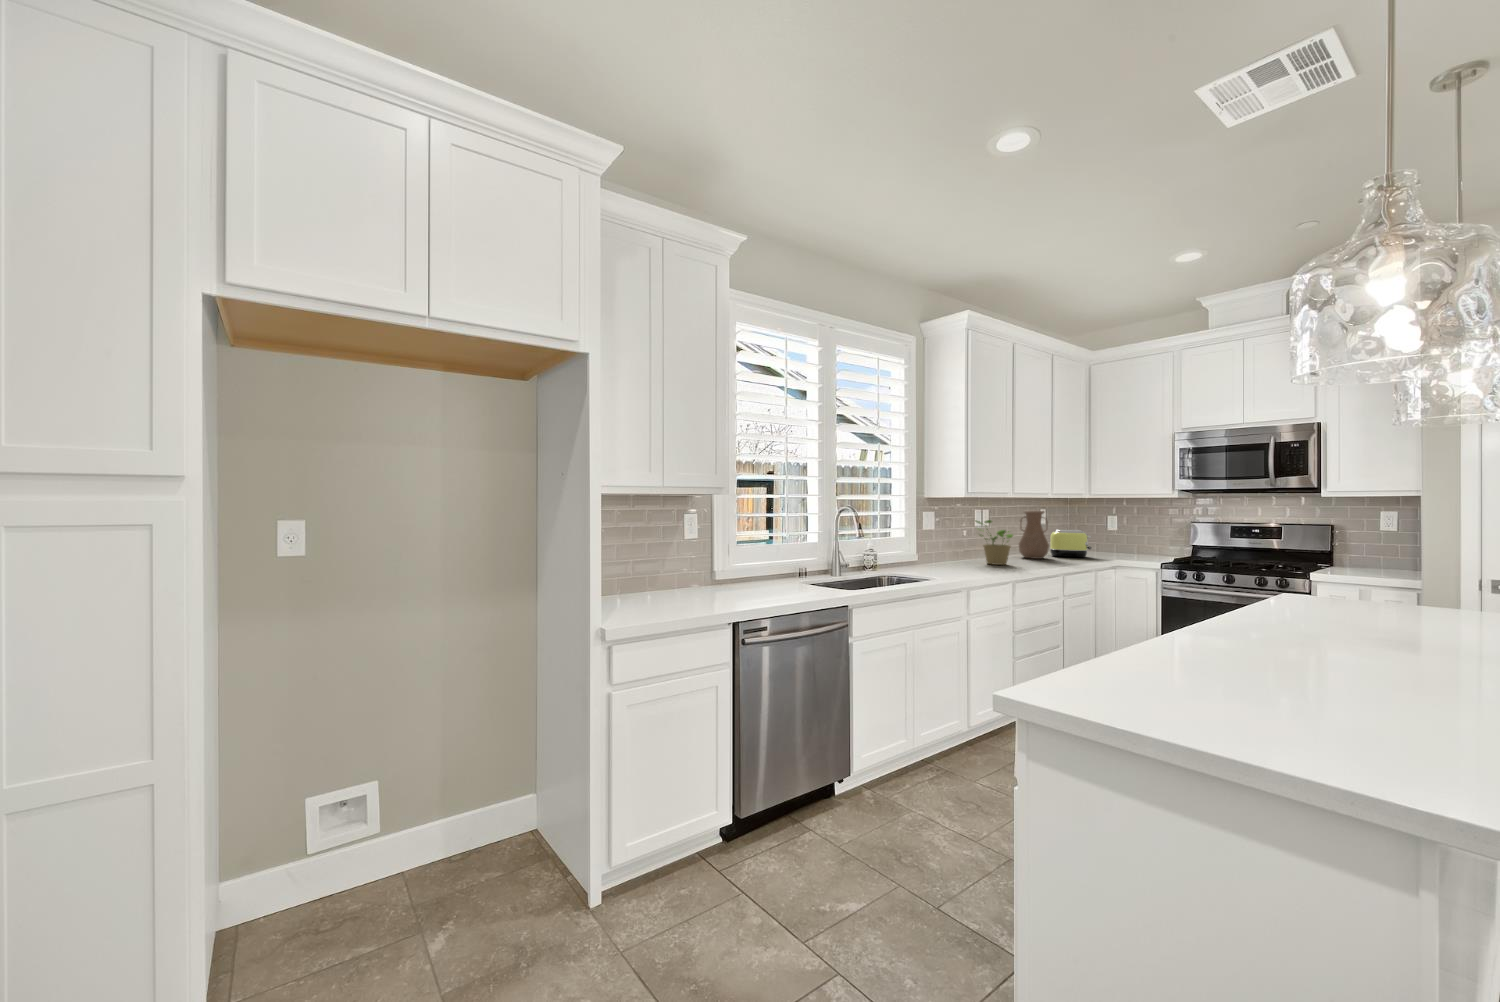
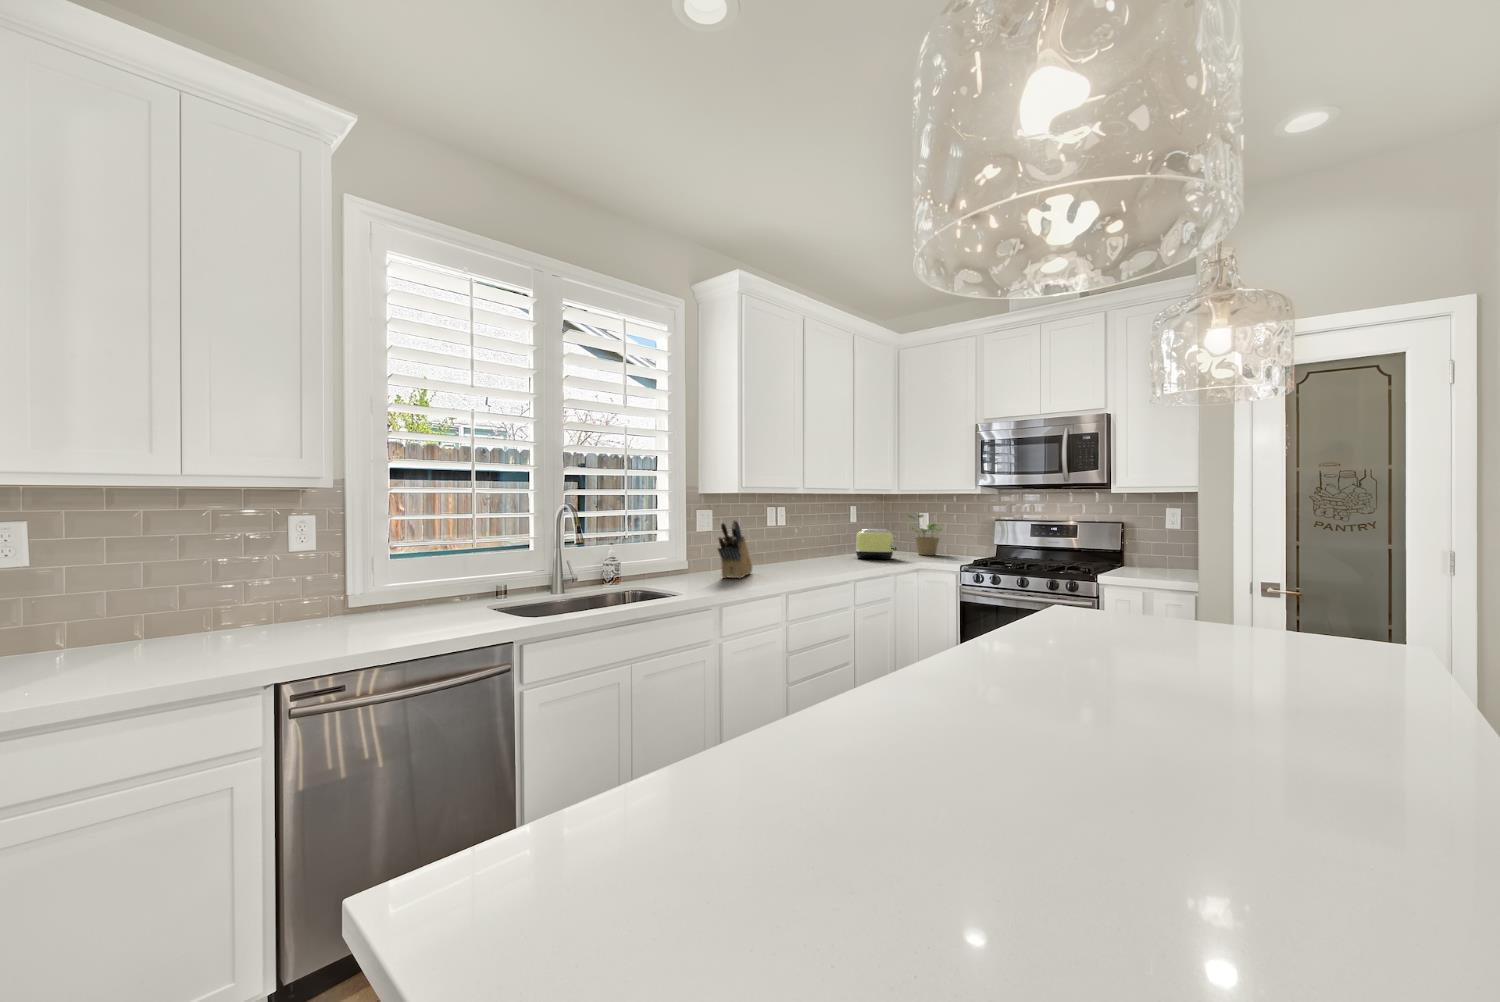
vase: present [1019,511,1049,559] -> none [819,508,851,562]
knife block: none [949,520,971,569] -> present [718,520,752,578]
potted plant: present [976,520,1013,565] -> present [909,515,941,555]

